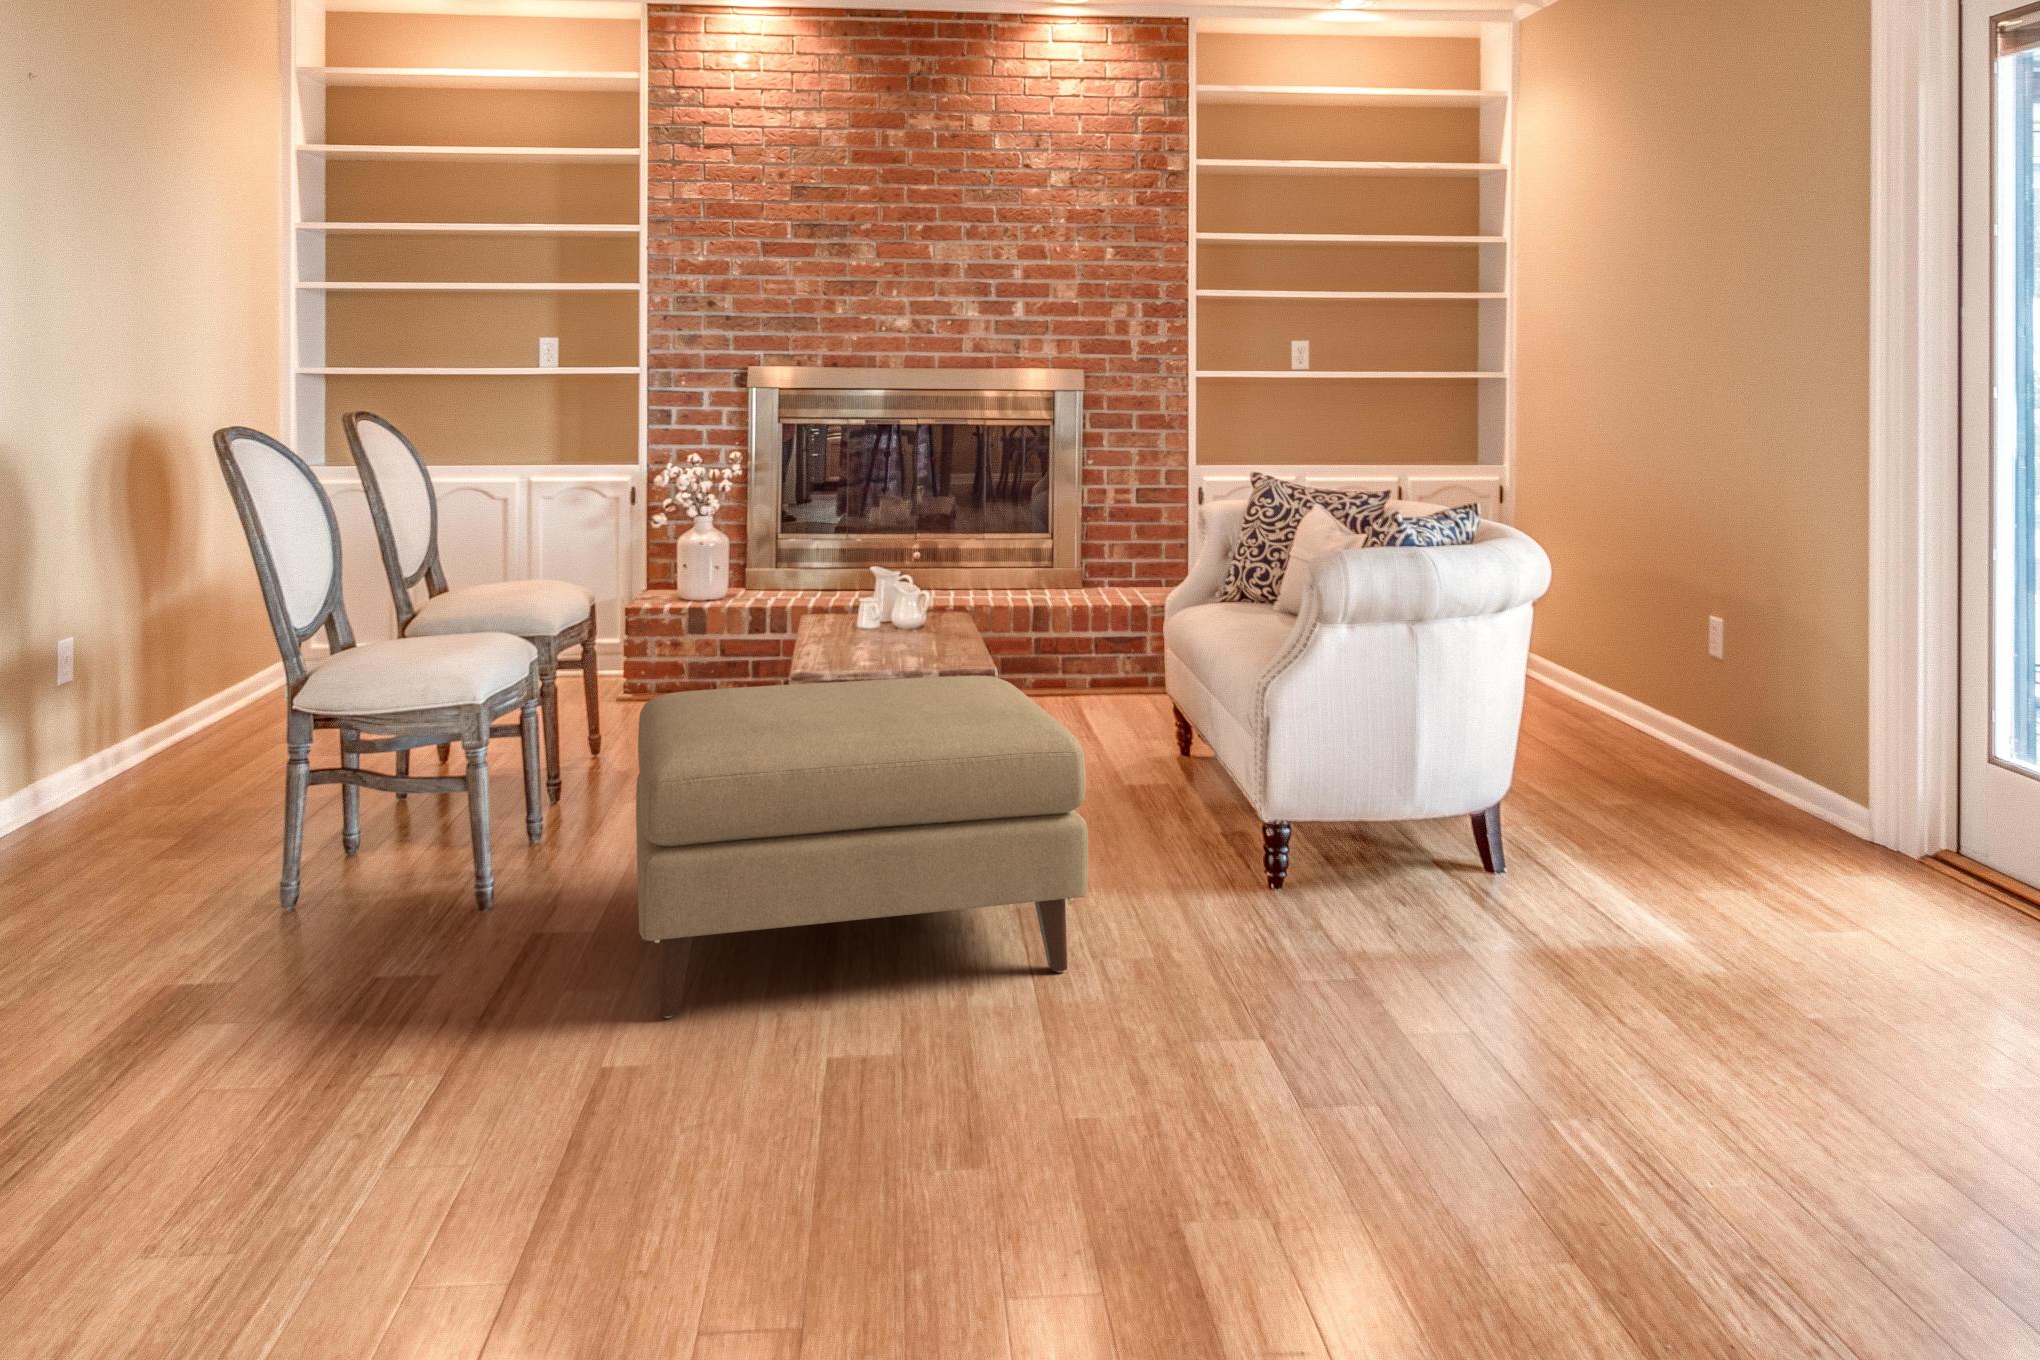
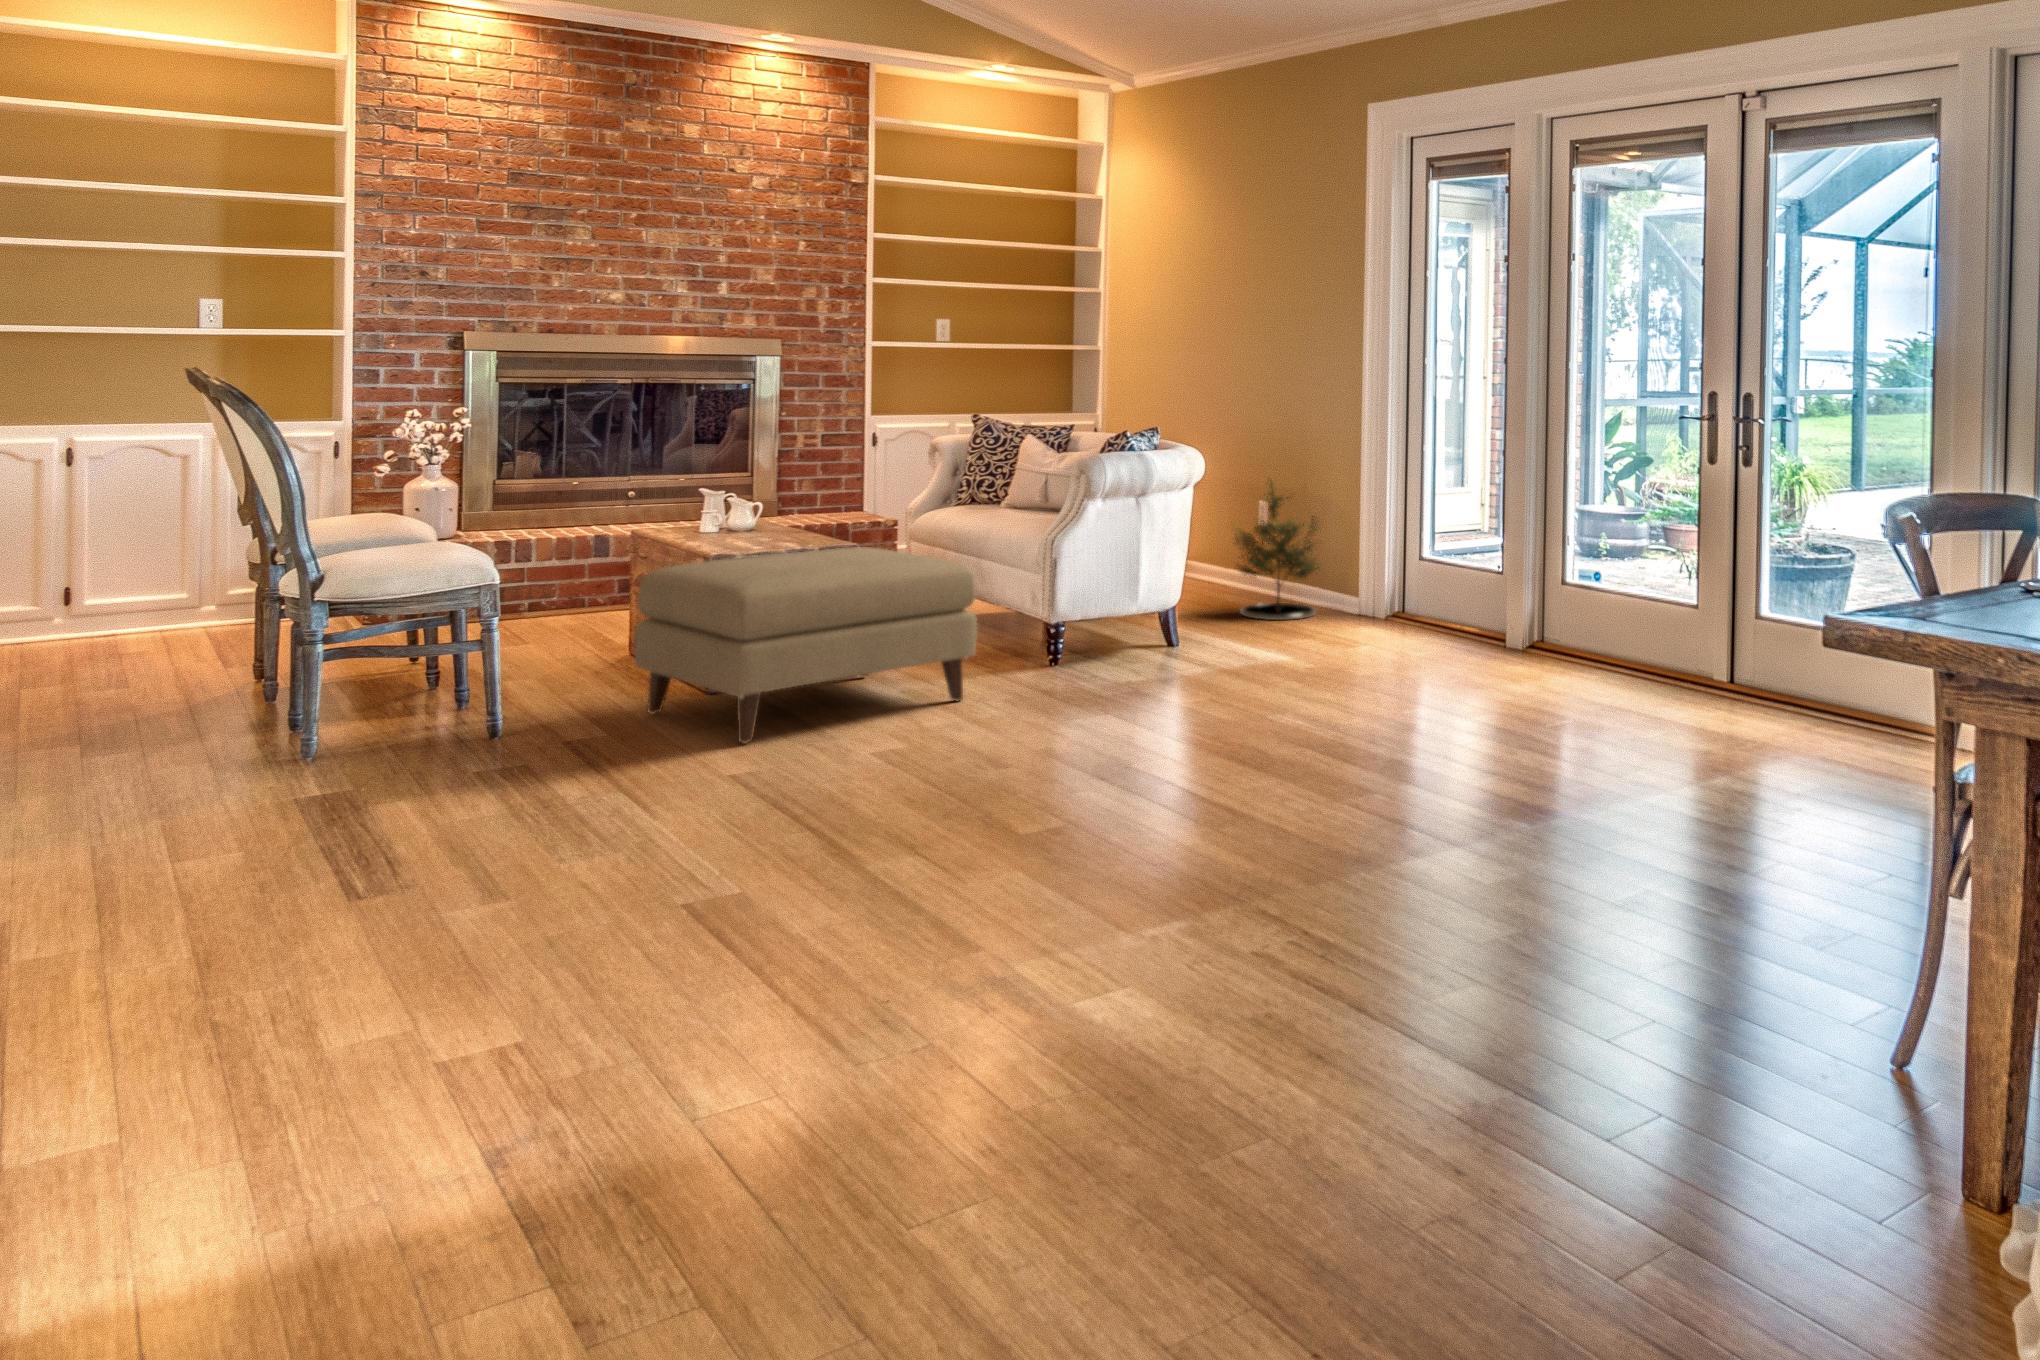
potted tree: none [1638,585,1828,848] -> present [1234,478,1320,620]

